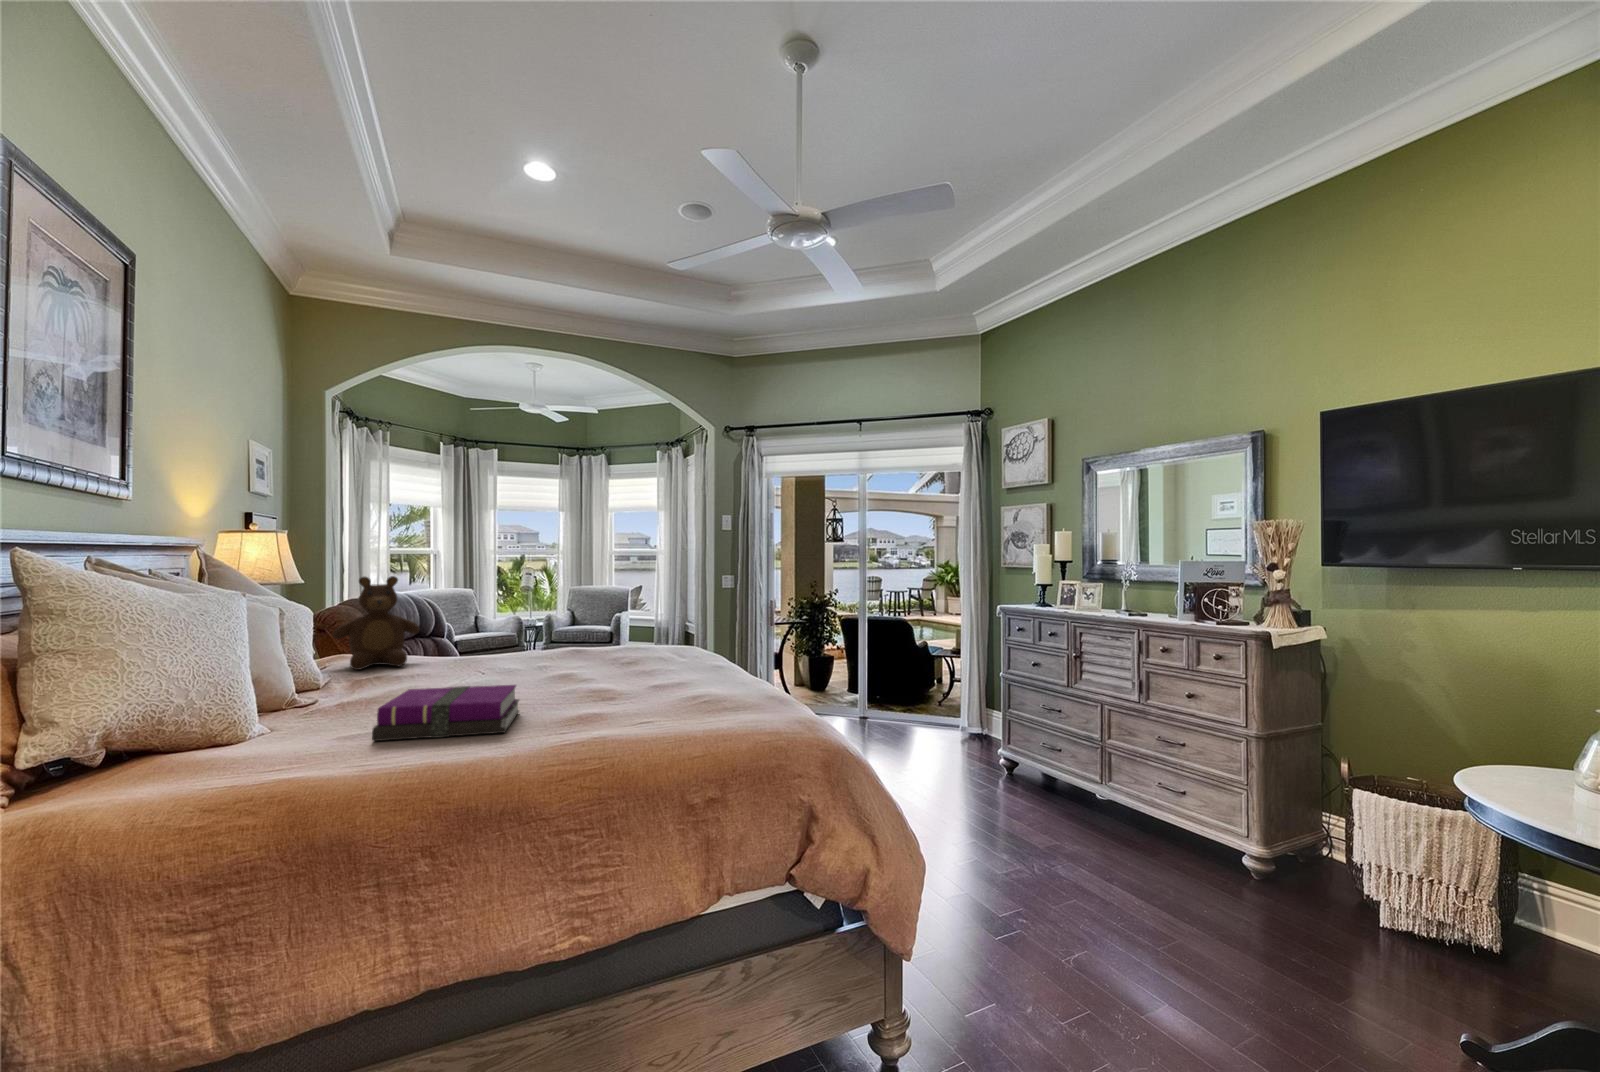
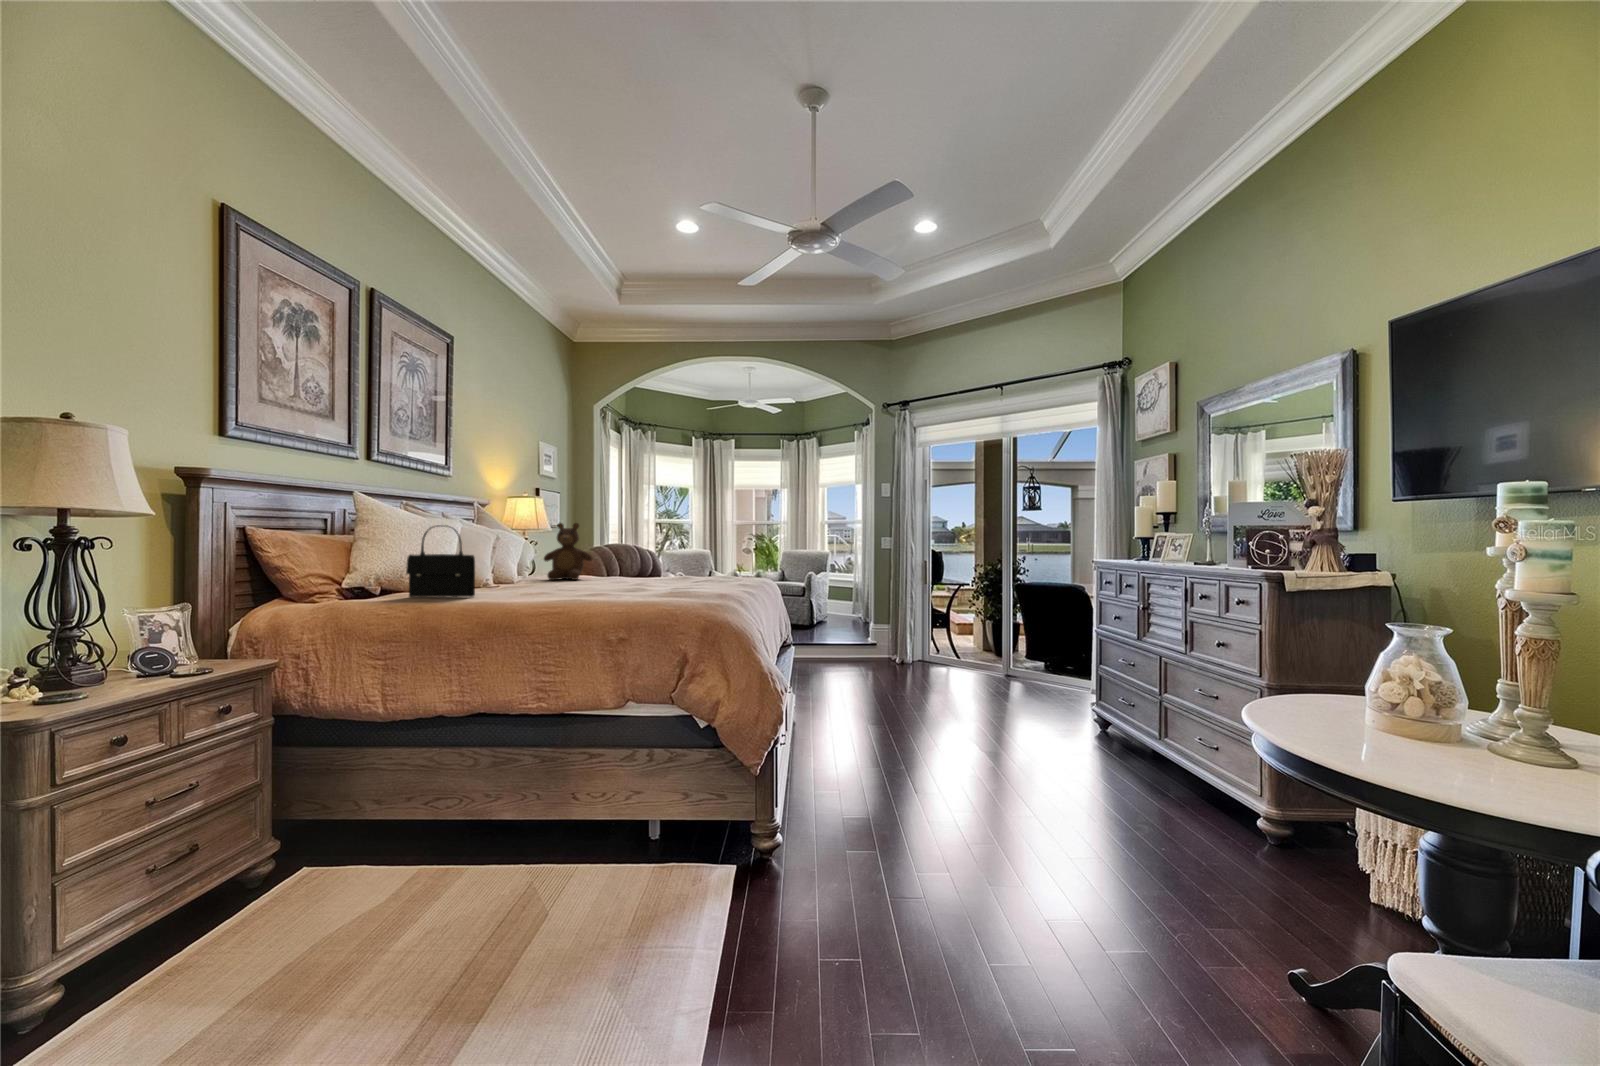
handbag: none [175,614,337,767] -> present [406,525,475,597]
notebook: present [372,685,519,741] -> none [491,576,580,599]

